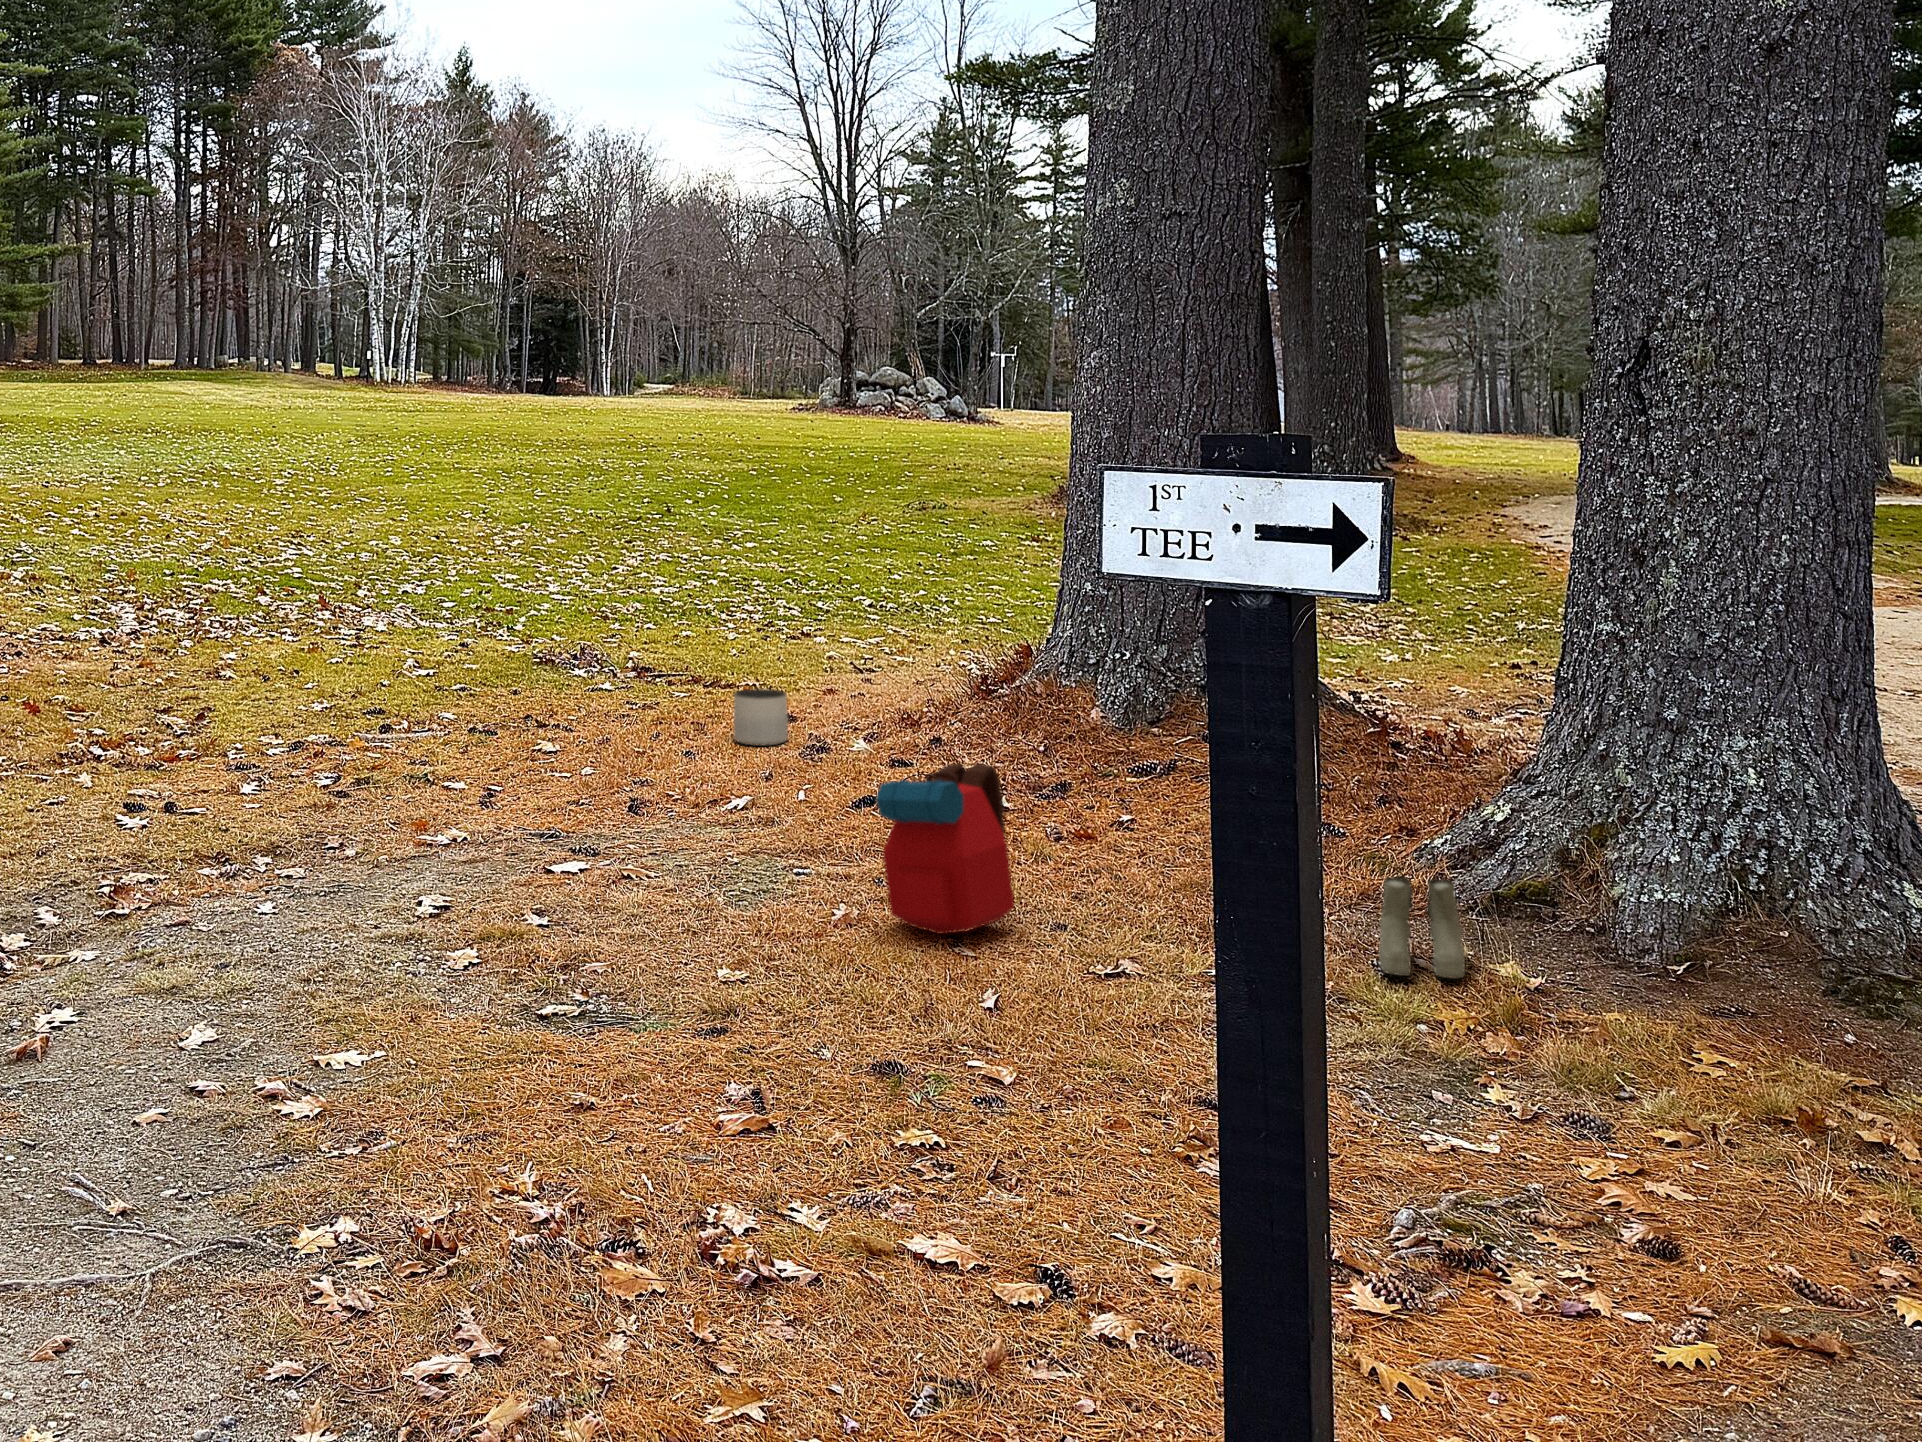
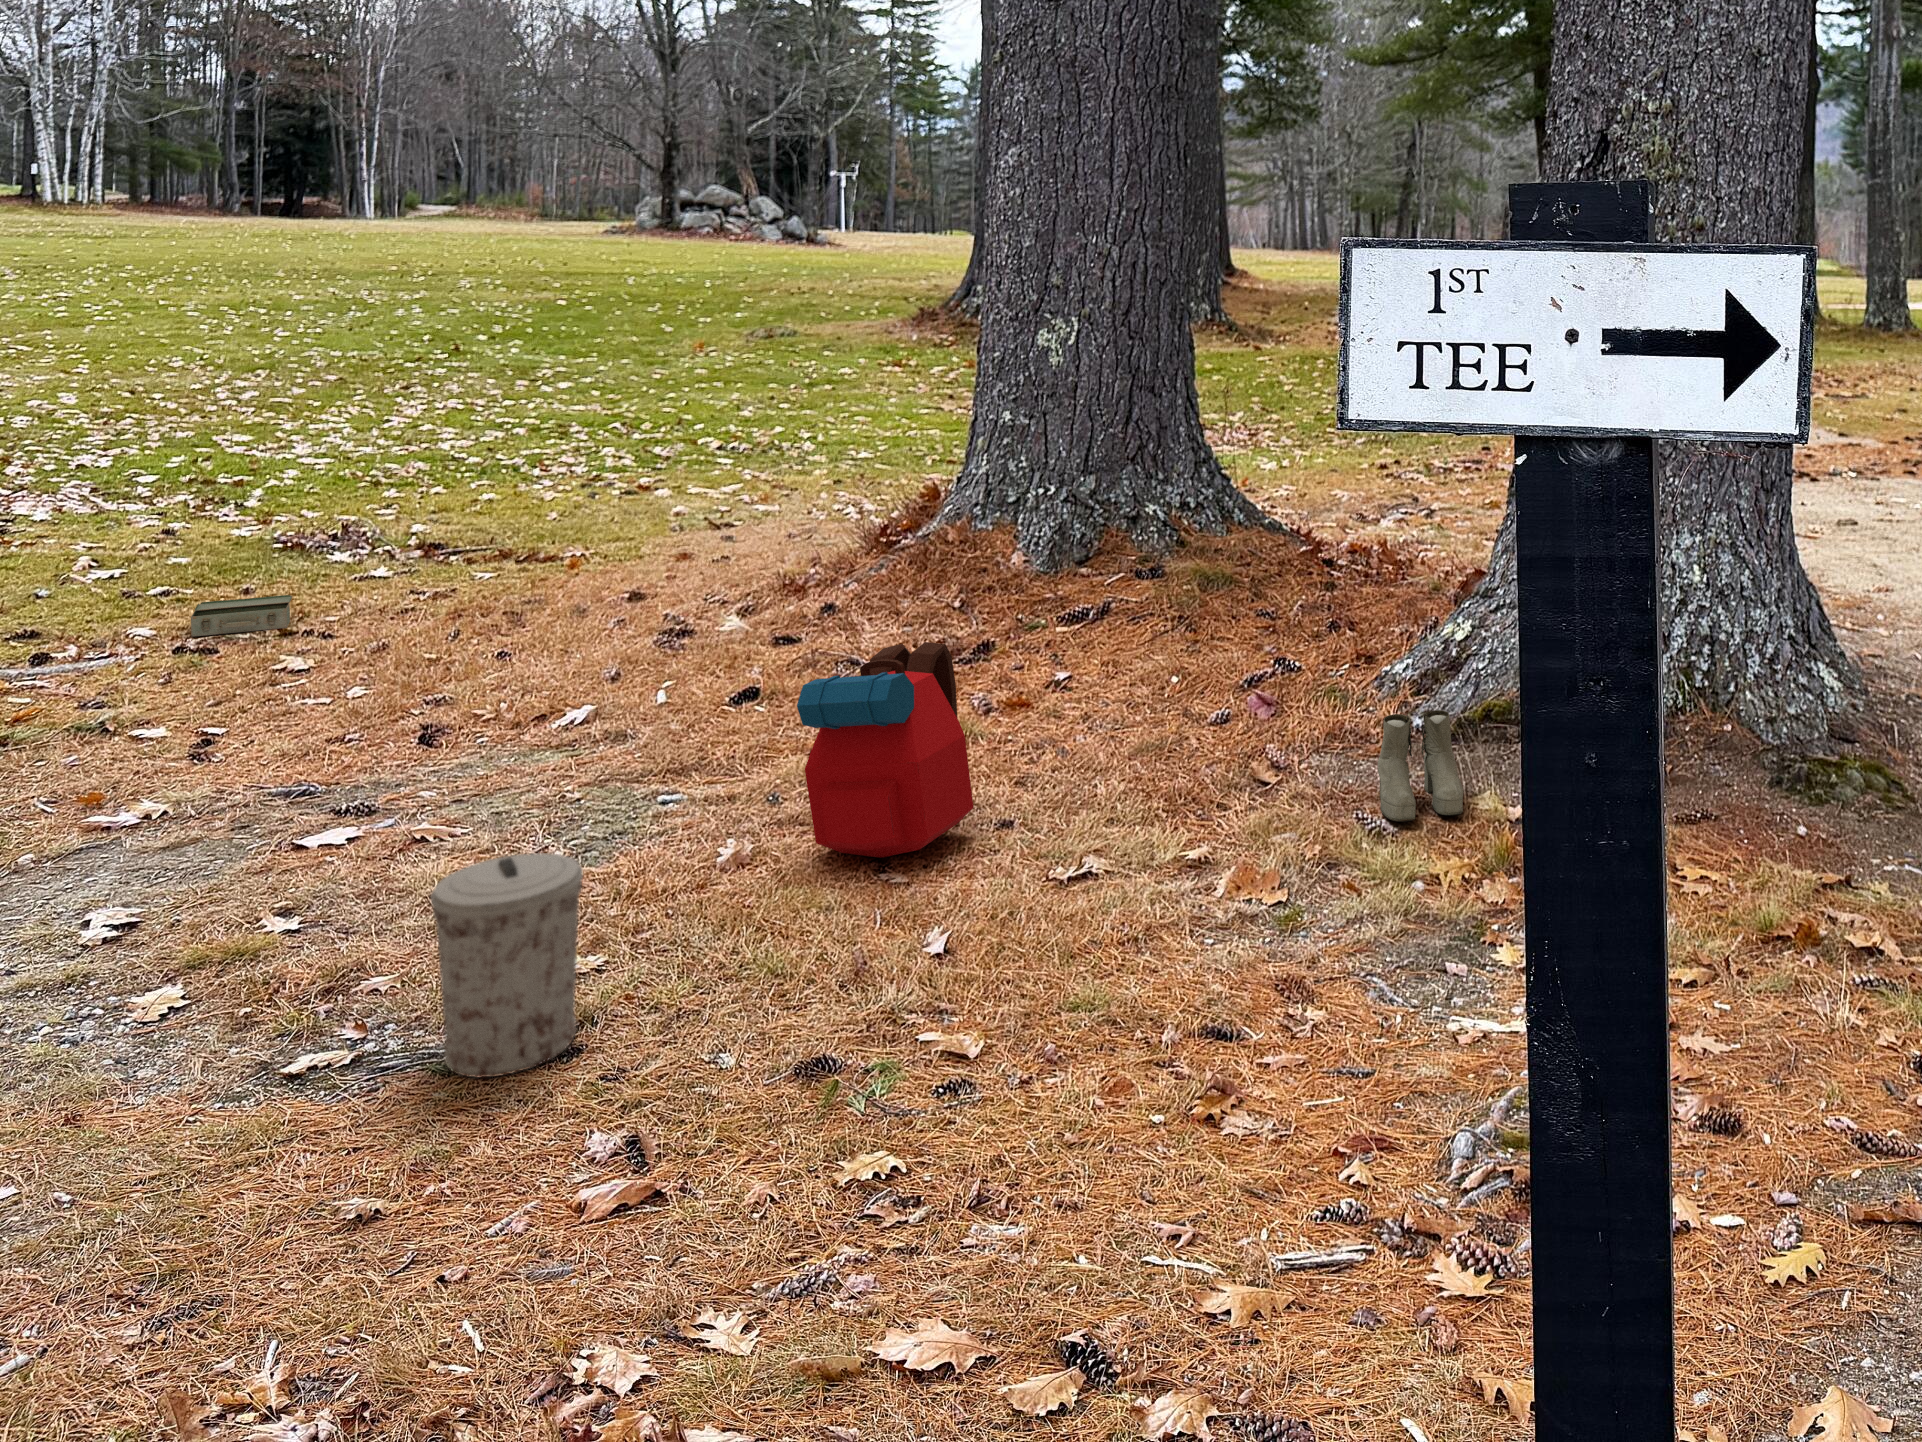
planter: present [734,688,788,746] -> none [568,560,640,629]
toolbox: none [484,697,547,723] -> present [191,595,292,637]
trash can: none [631,866,721,1013] -> present [431,853,583,1077]

